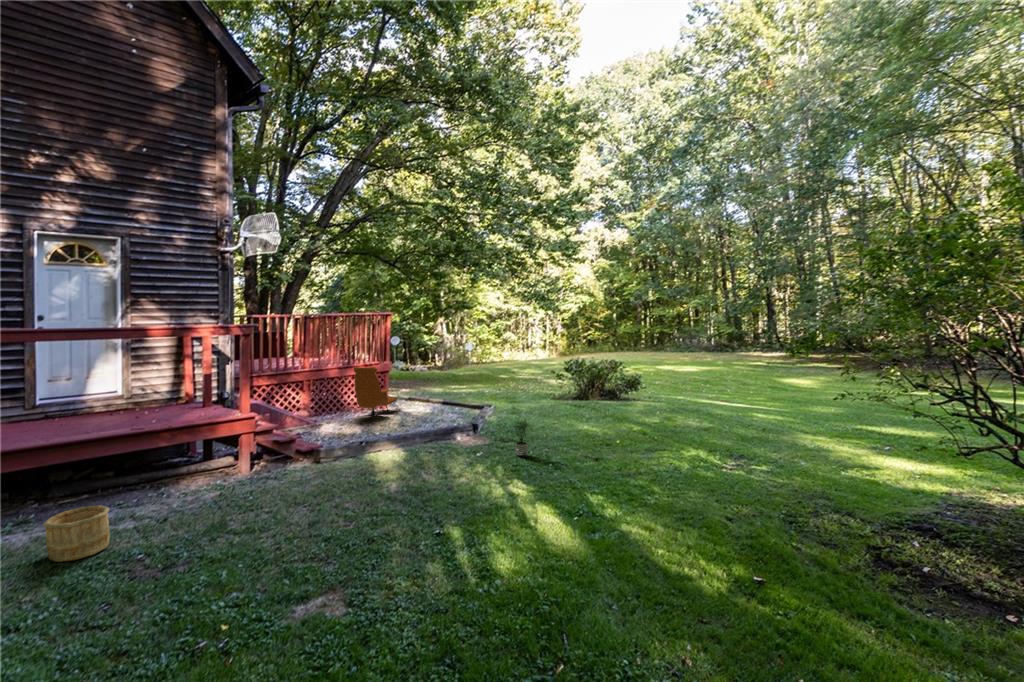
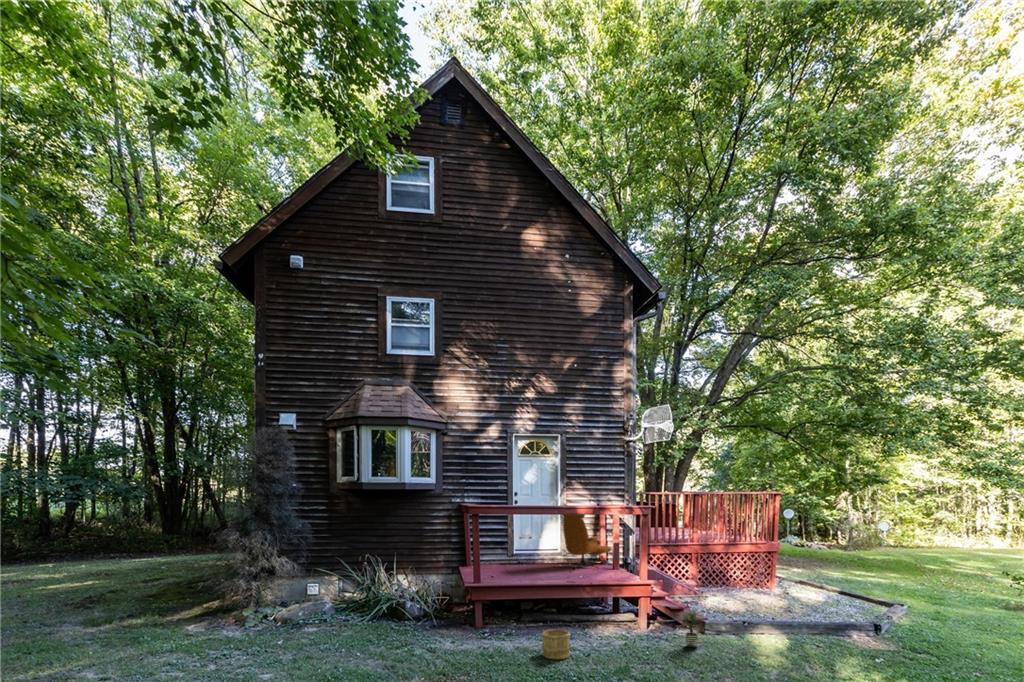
lounge chair: present [354,367,397,422] -> present [563,514,611,569]
potted plant: present [510,420,531,457] -> present [681,610,701,648]

